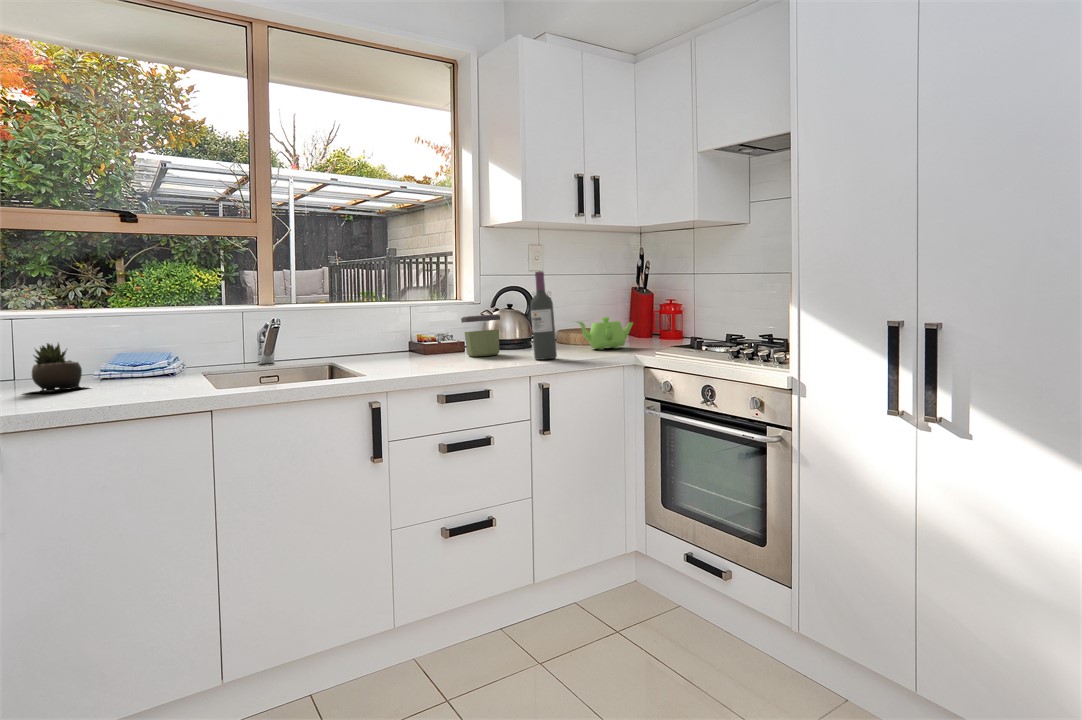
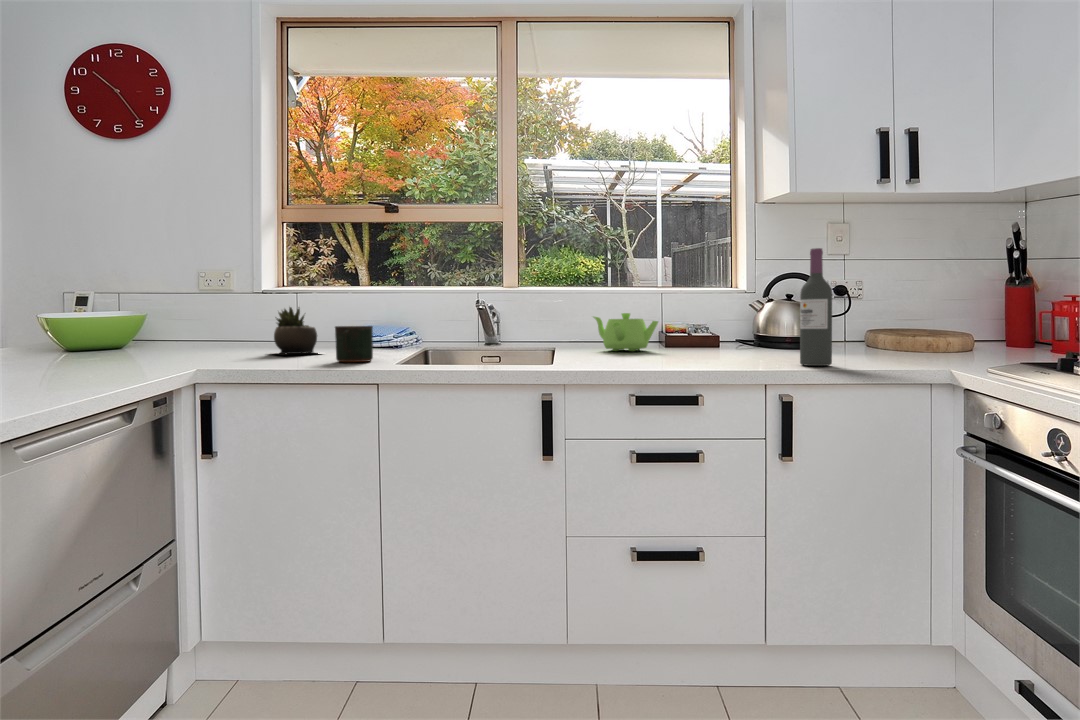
jar: present [461,314,500,357] -> none [717,304,766,355]
teapot: present [578,317,633,350] -> present [593,313,658,351]
mug: none [118,356,161,393] -> present [335,326,373,362]

